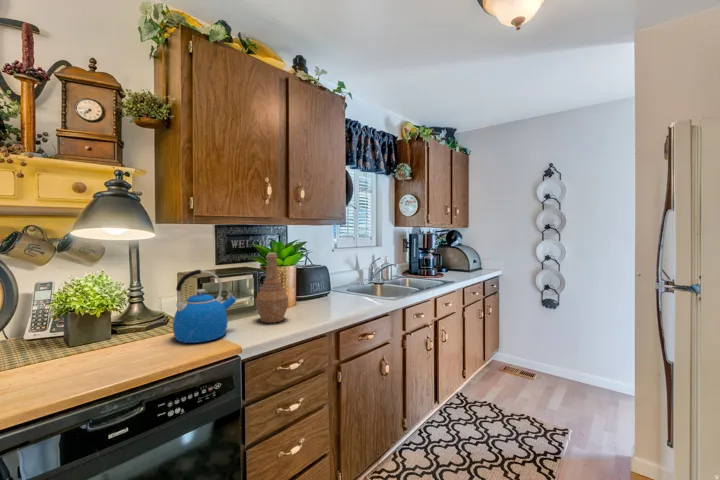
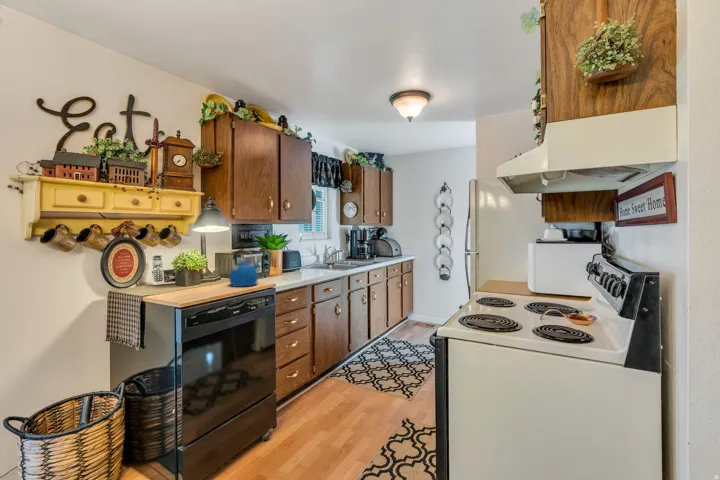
vase: present [256,253,288,323] -> none [267,240,285,280]

